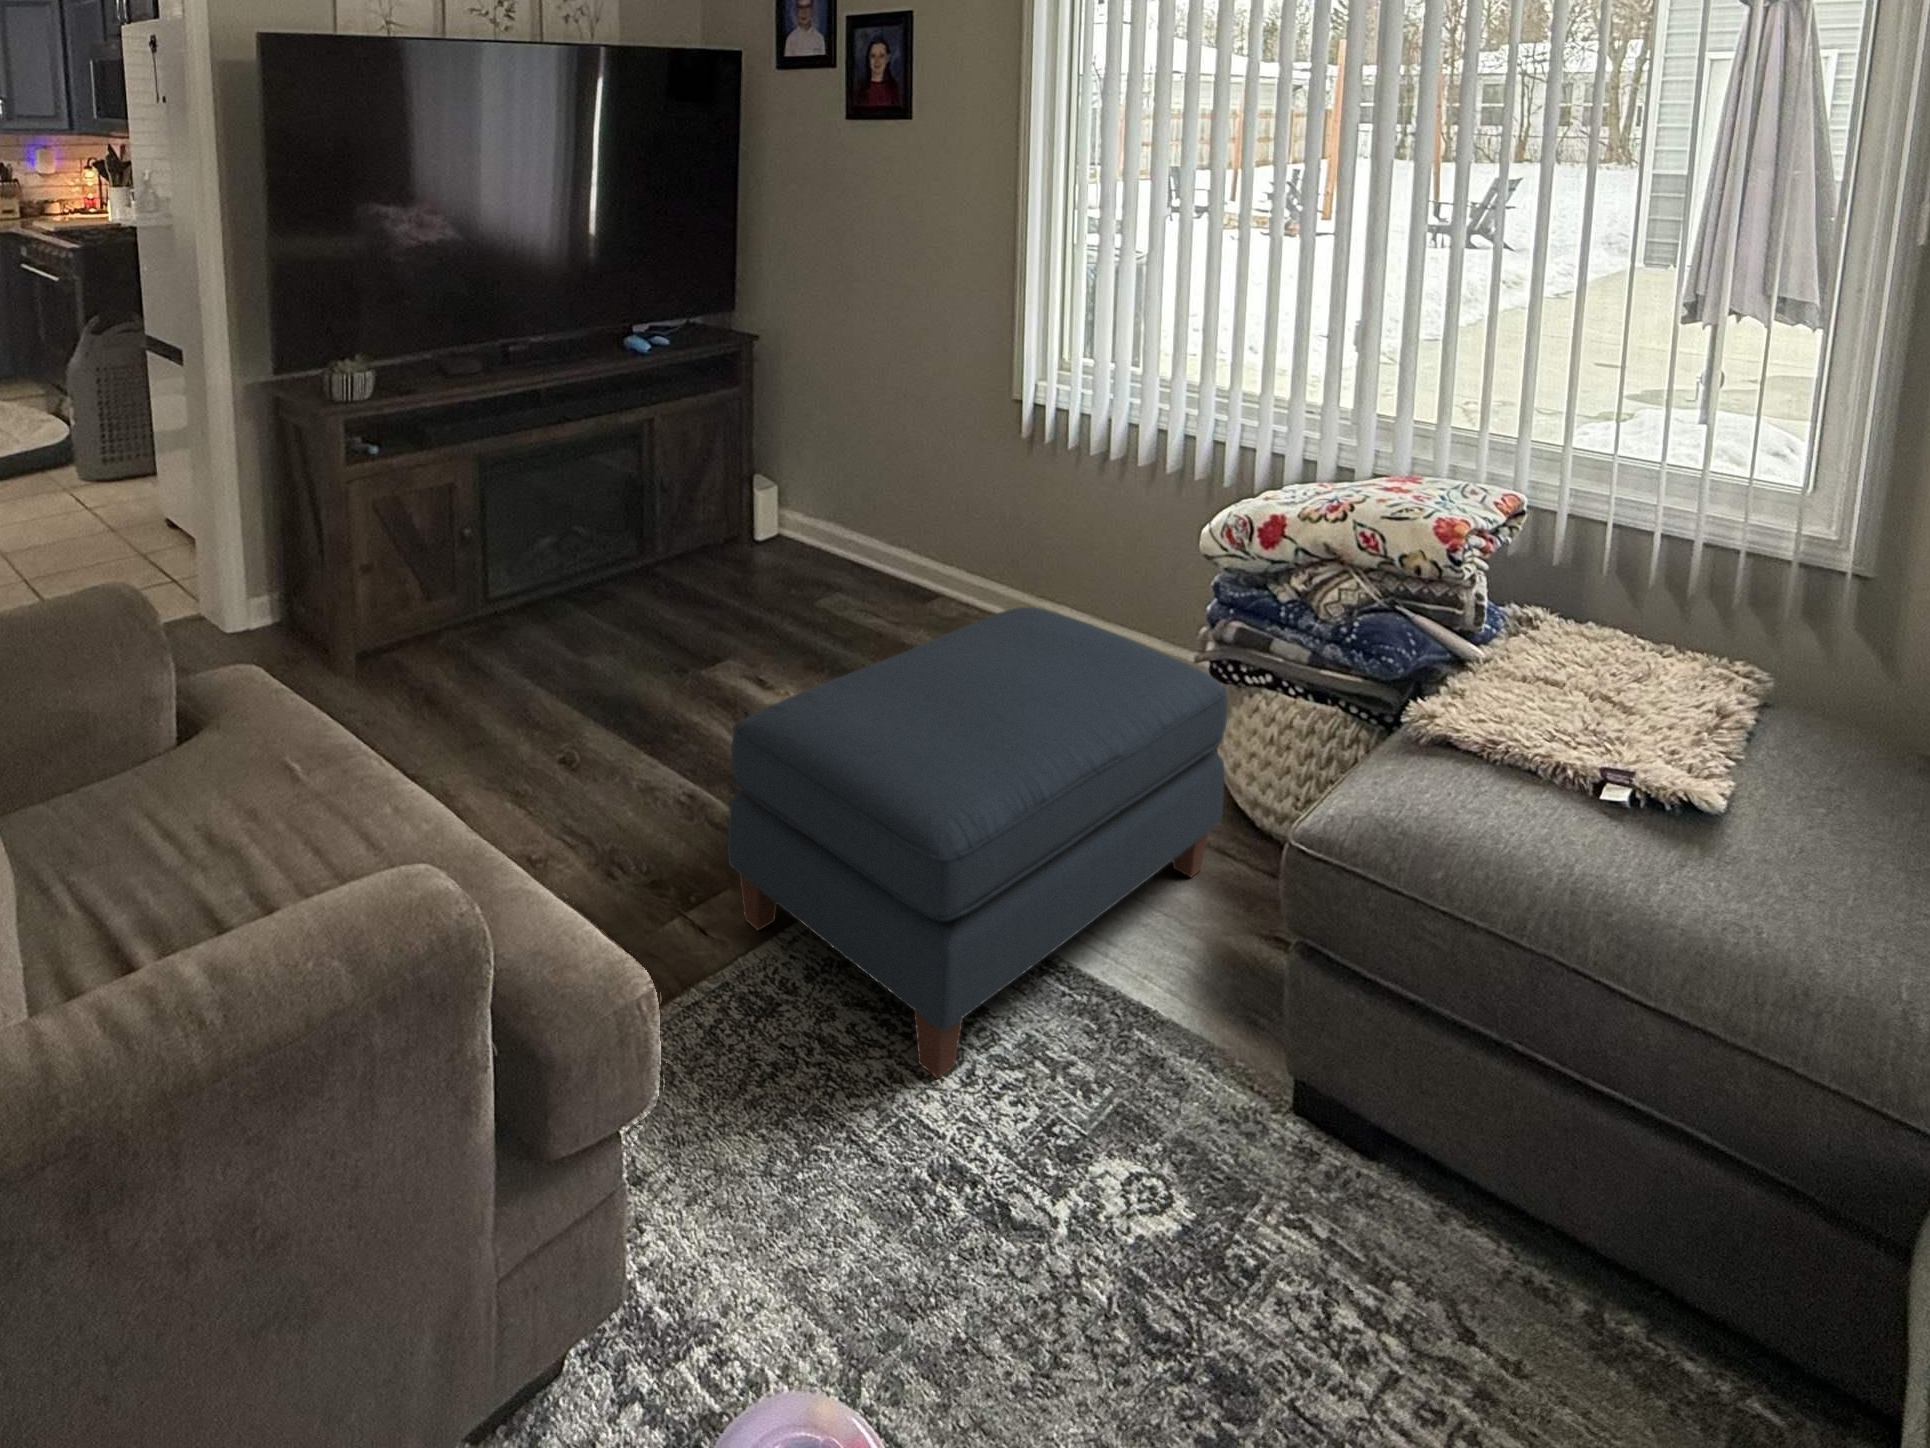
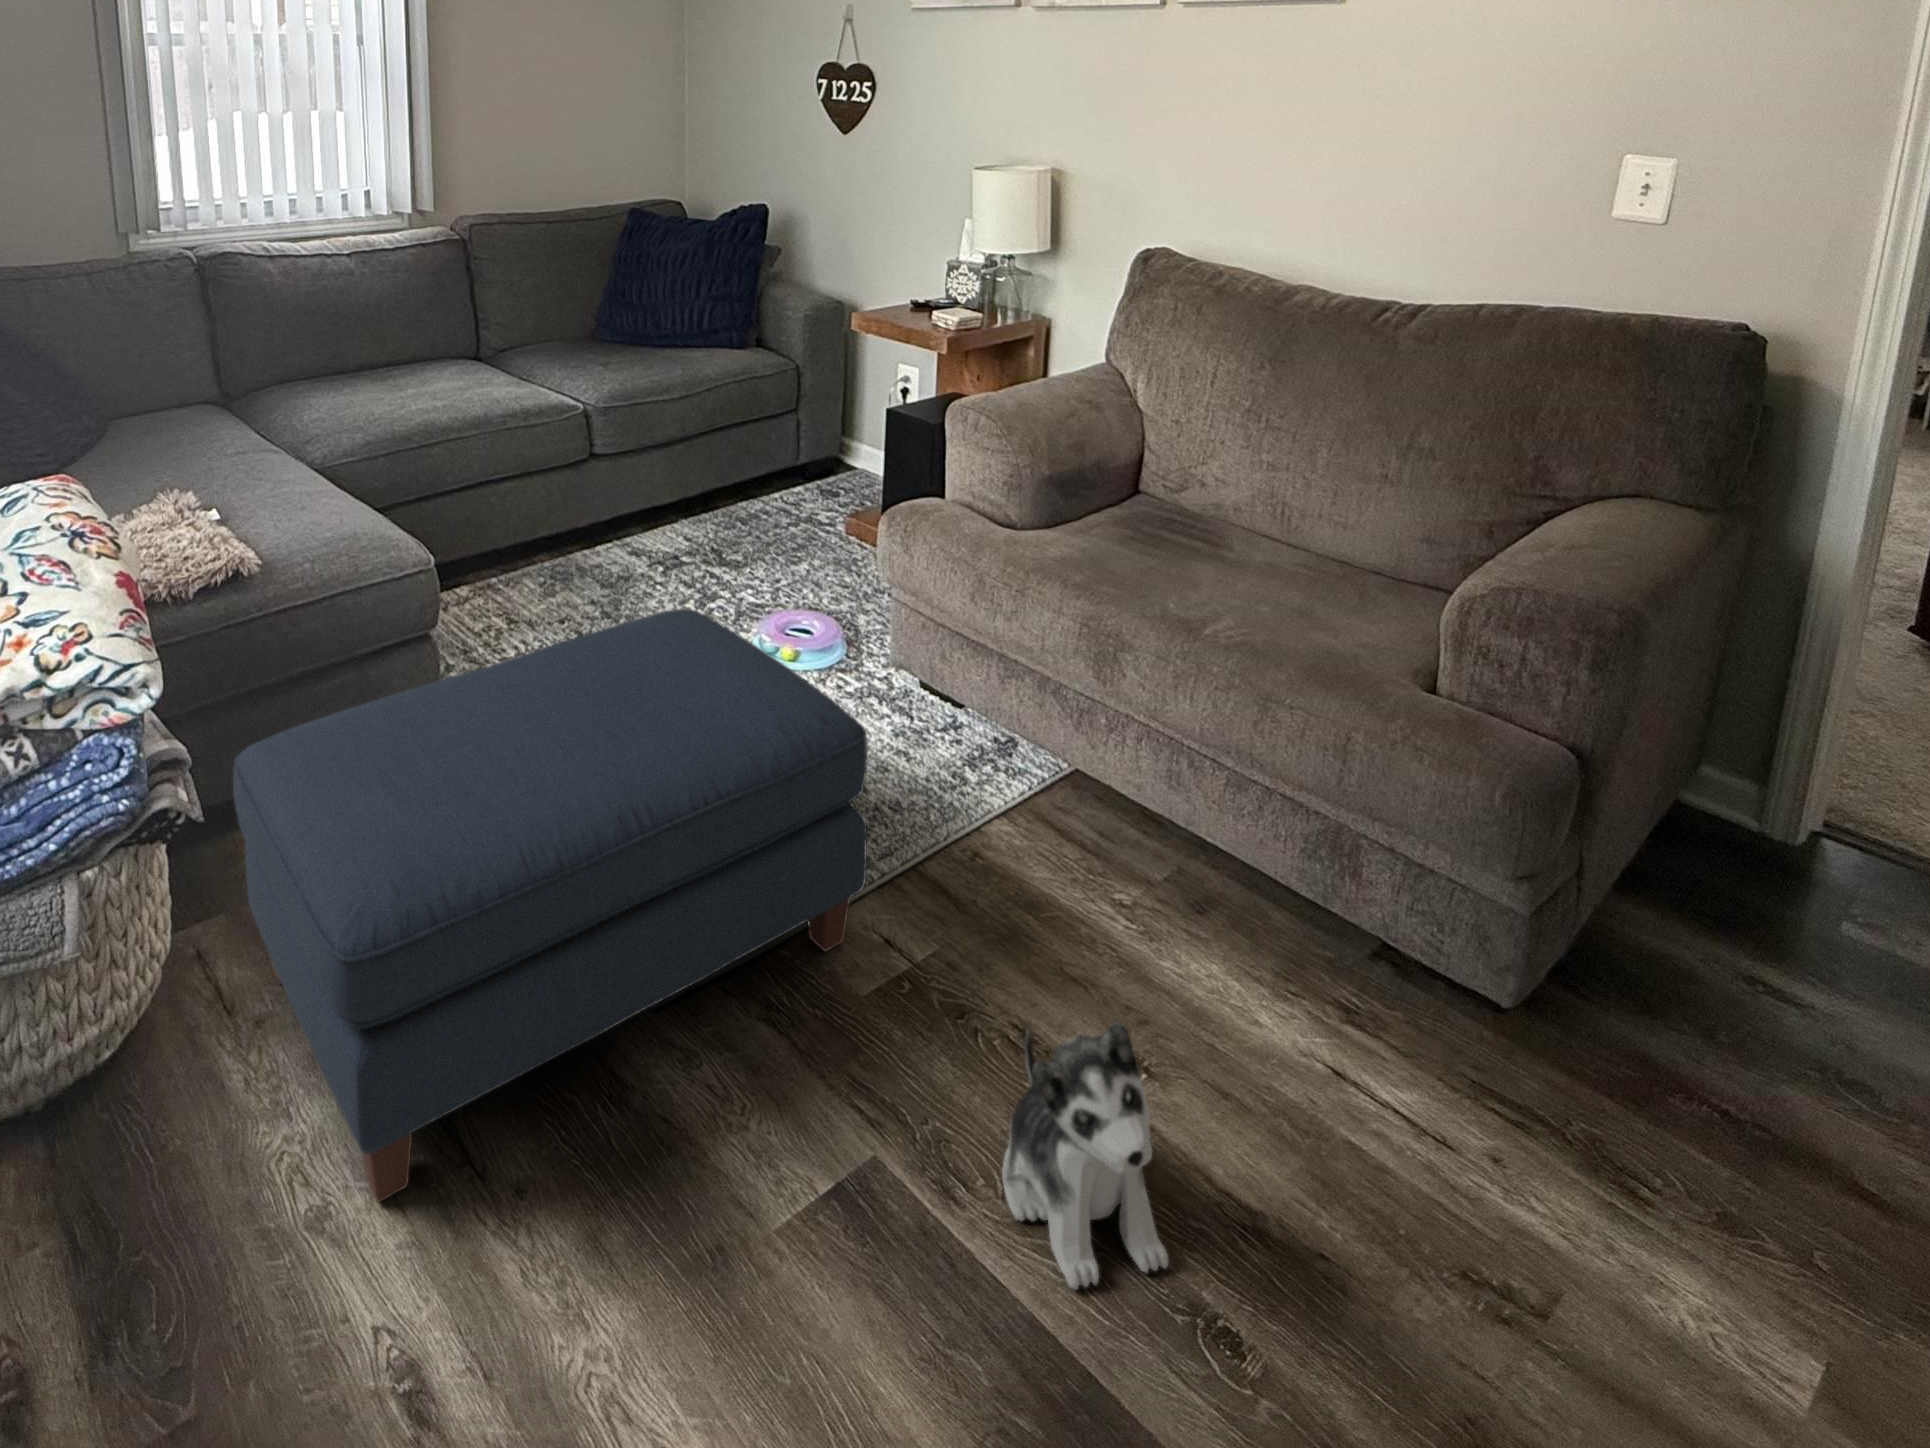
plush toy: none [577,662,662,815] -> present [1002,1022,1168,1289]

